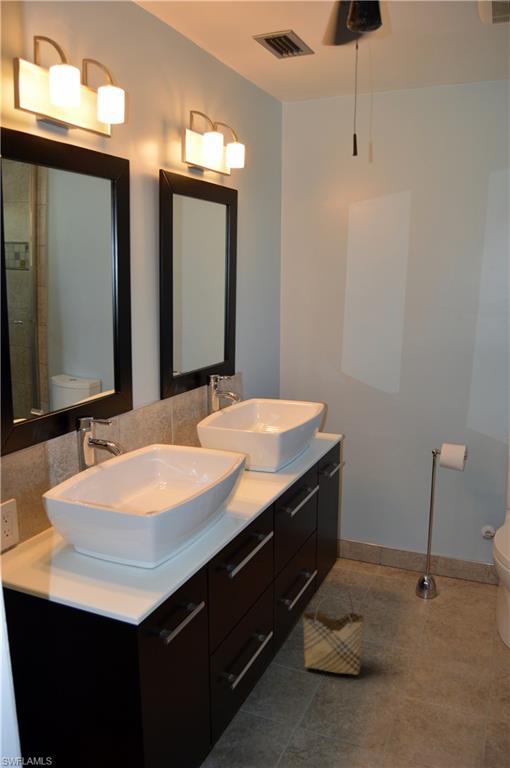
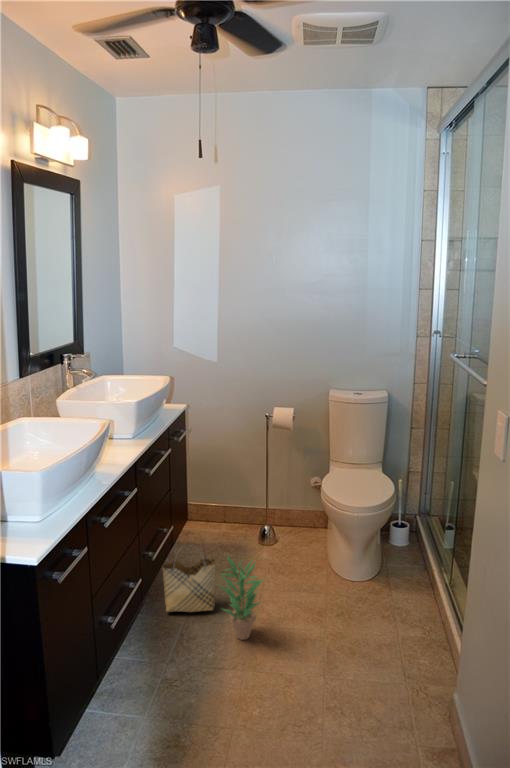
potted plant: none [362,615,422,720] -> present [220,557,263,640]

